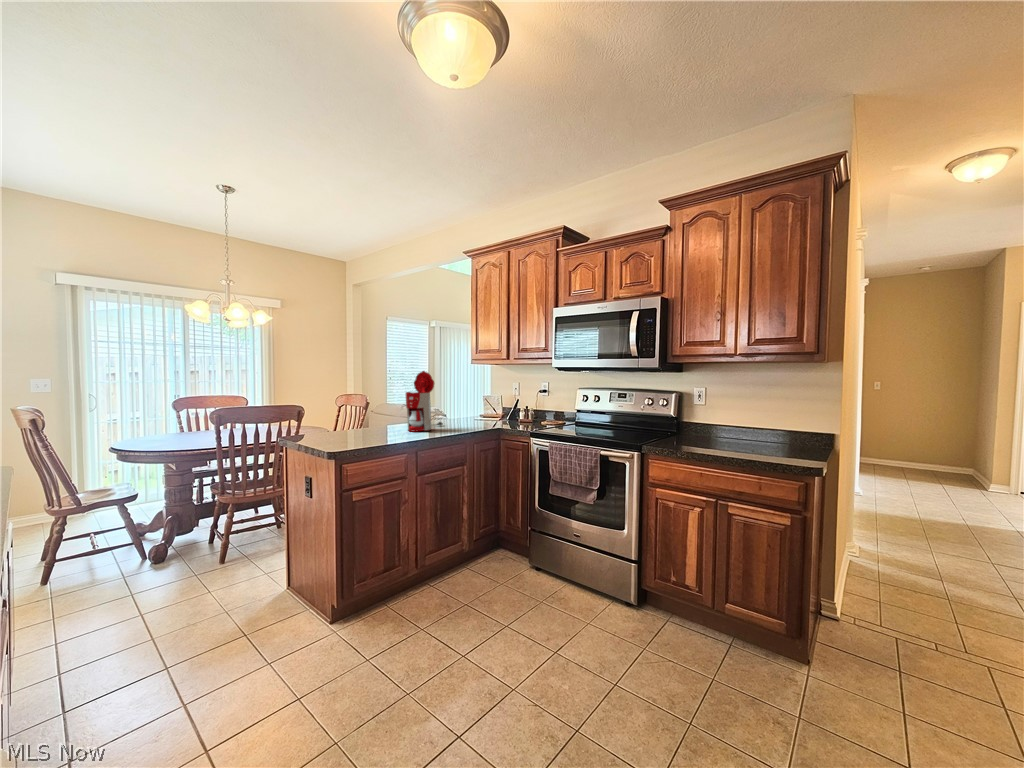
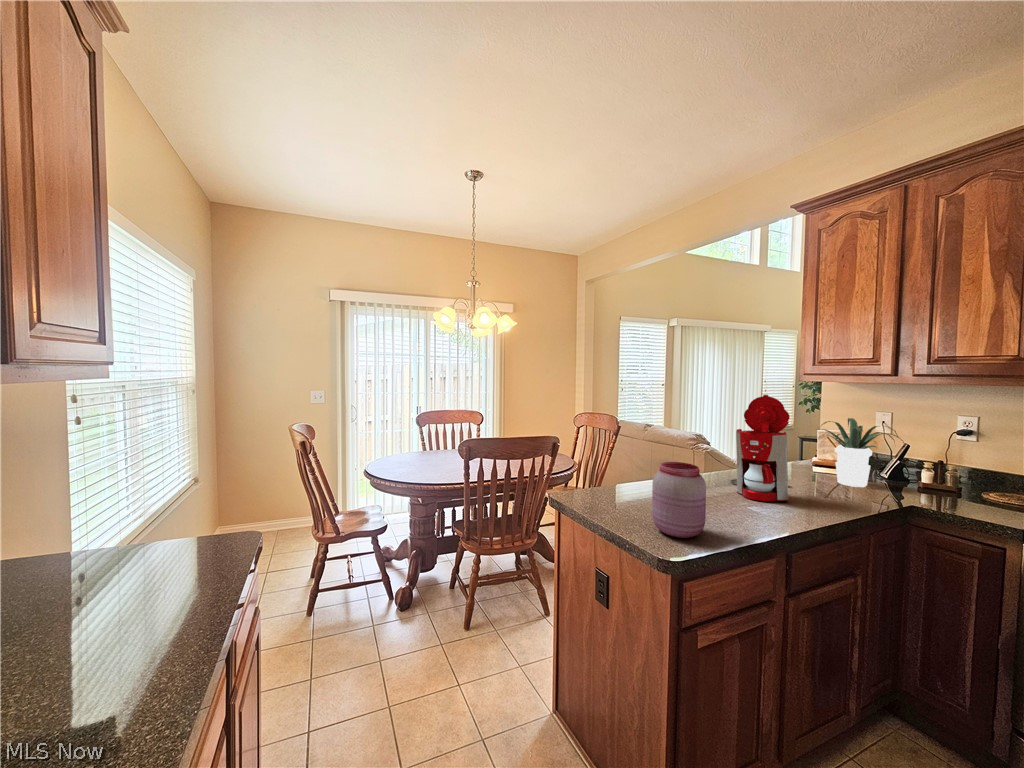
potted plant: none [461,385,504,424] -> present [817,418,904,487]
jar: none [330,407,360,446] -> present [652,462,706,538]

